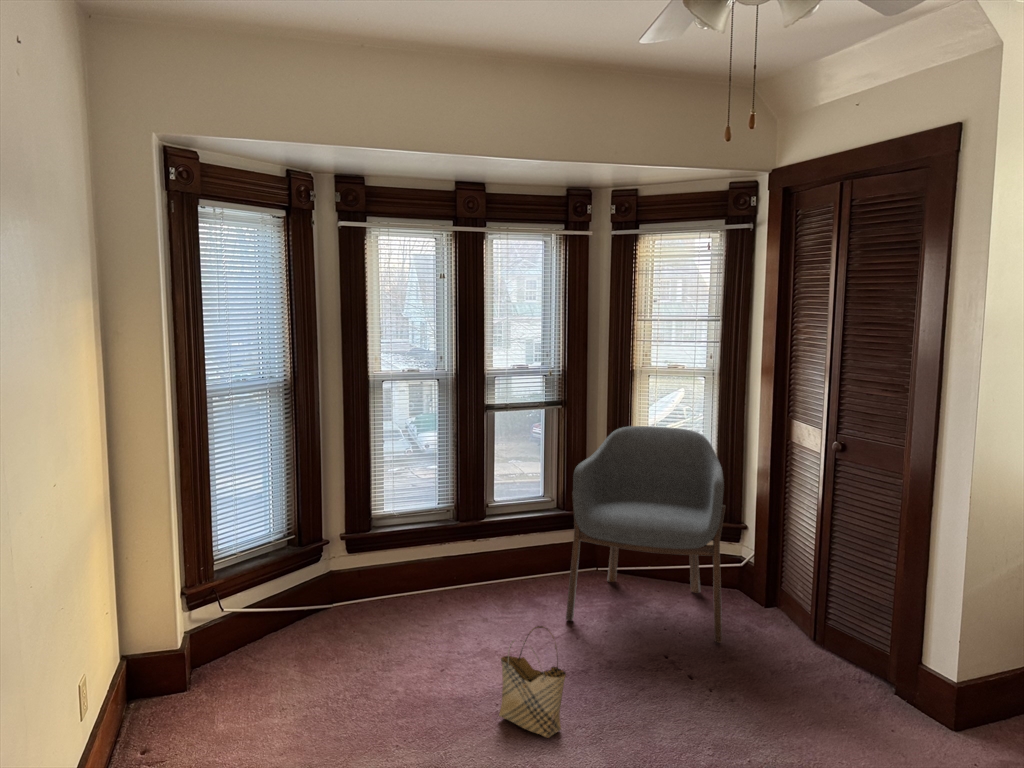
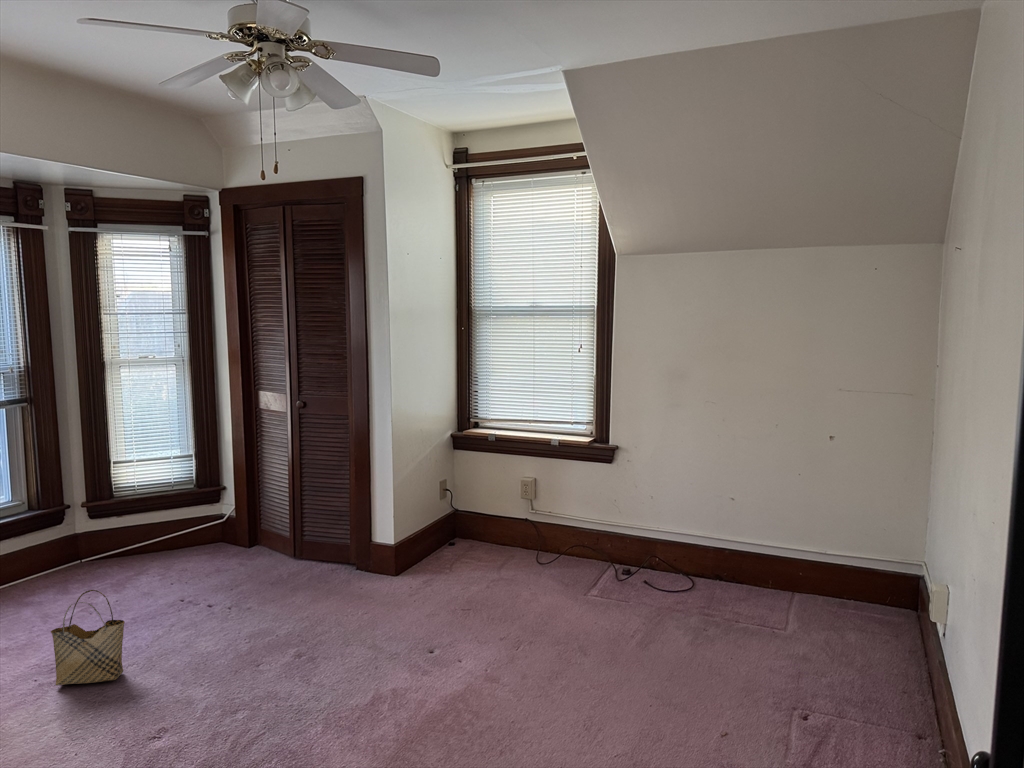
armchair: present [566,426,725,643] -> none [70,411,229,606]

